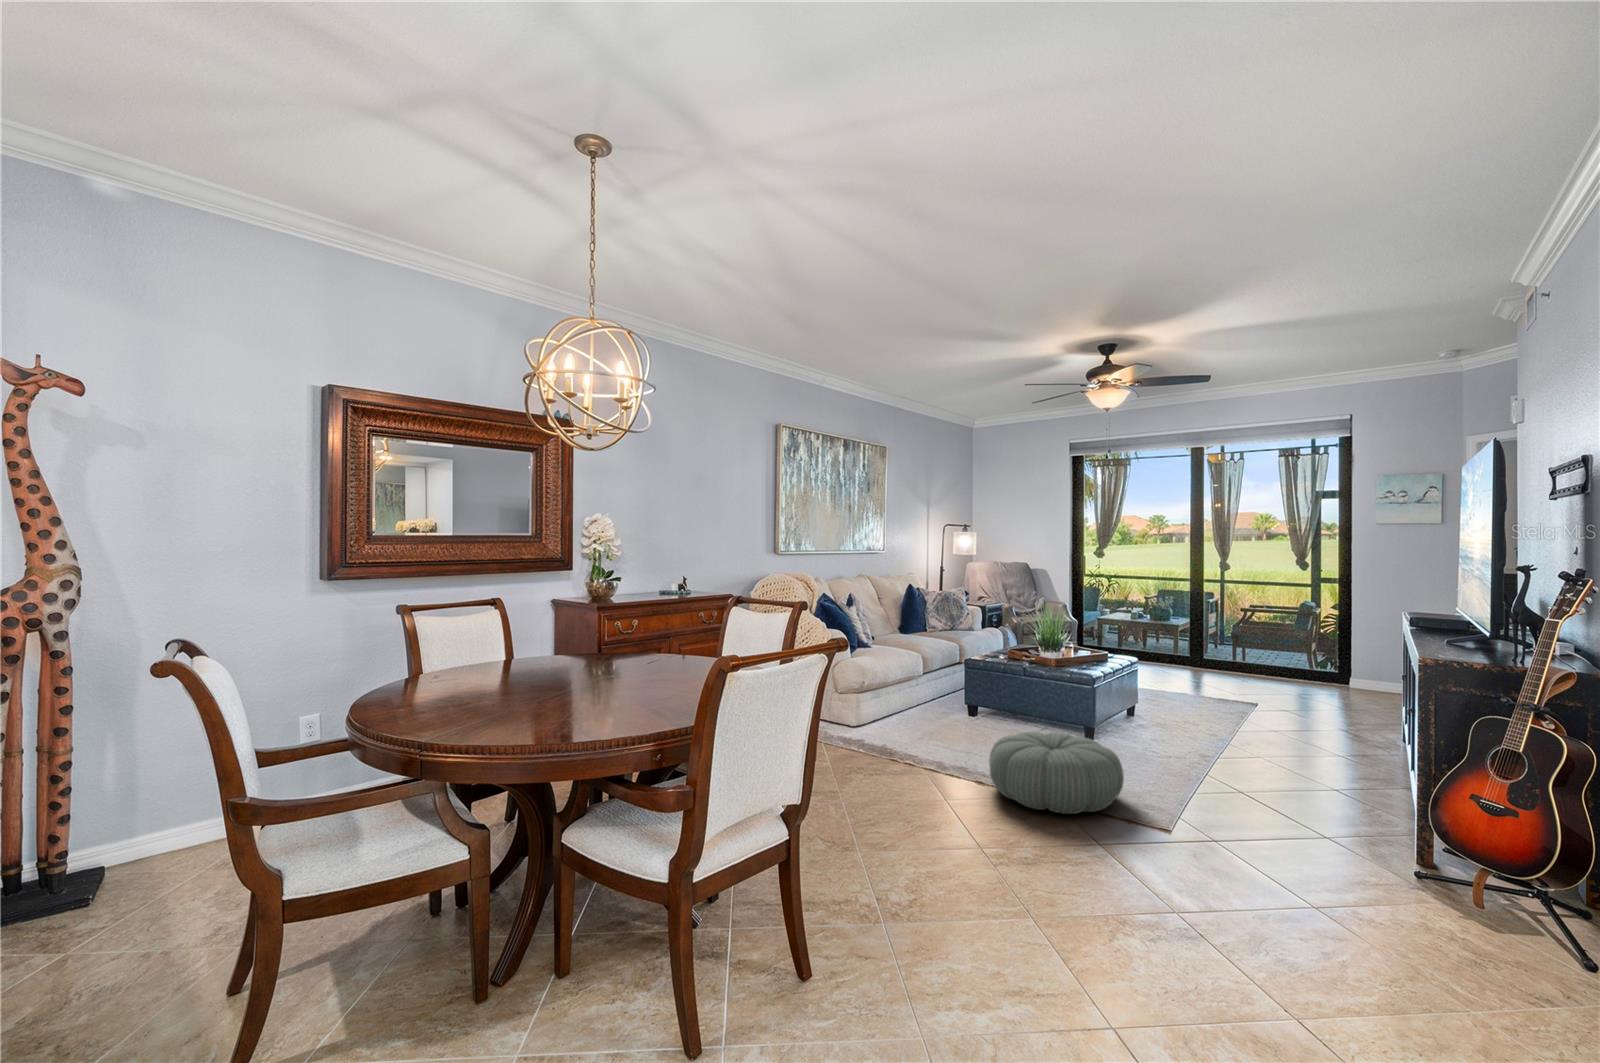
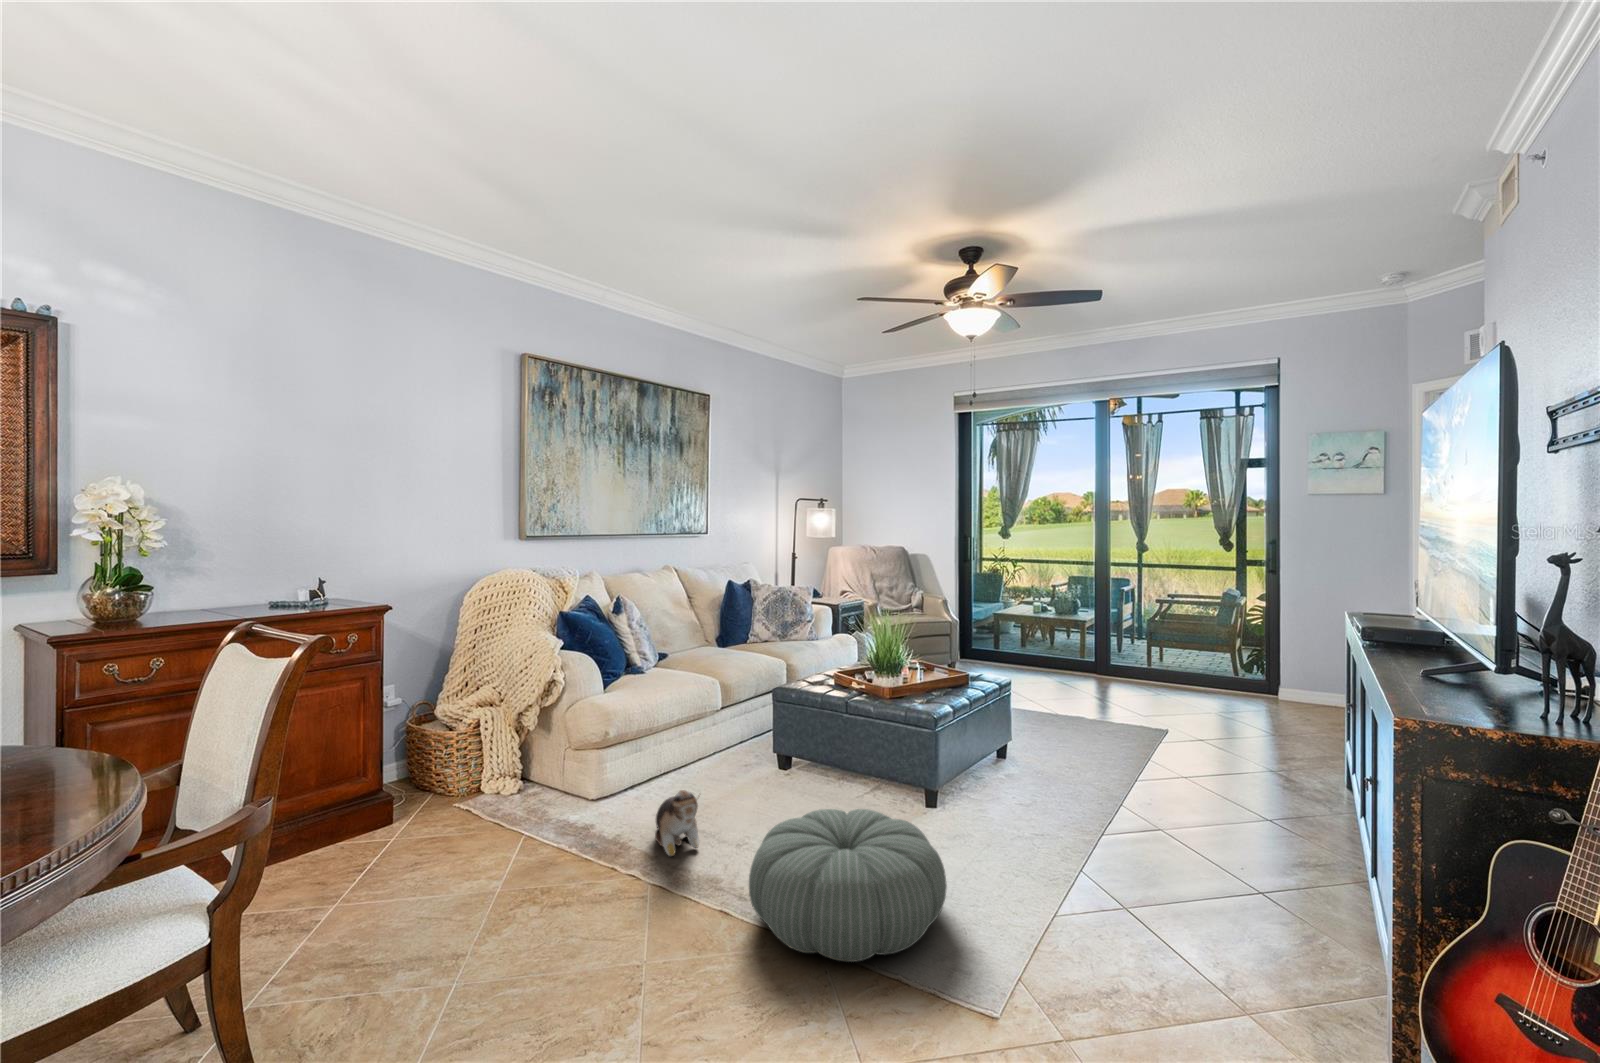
plush toy: none [889,720,936,766] -> present [655,790,699,856]

